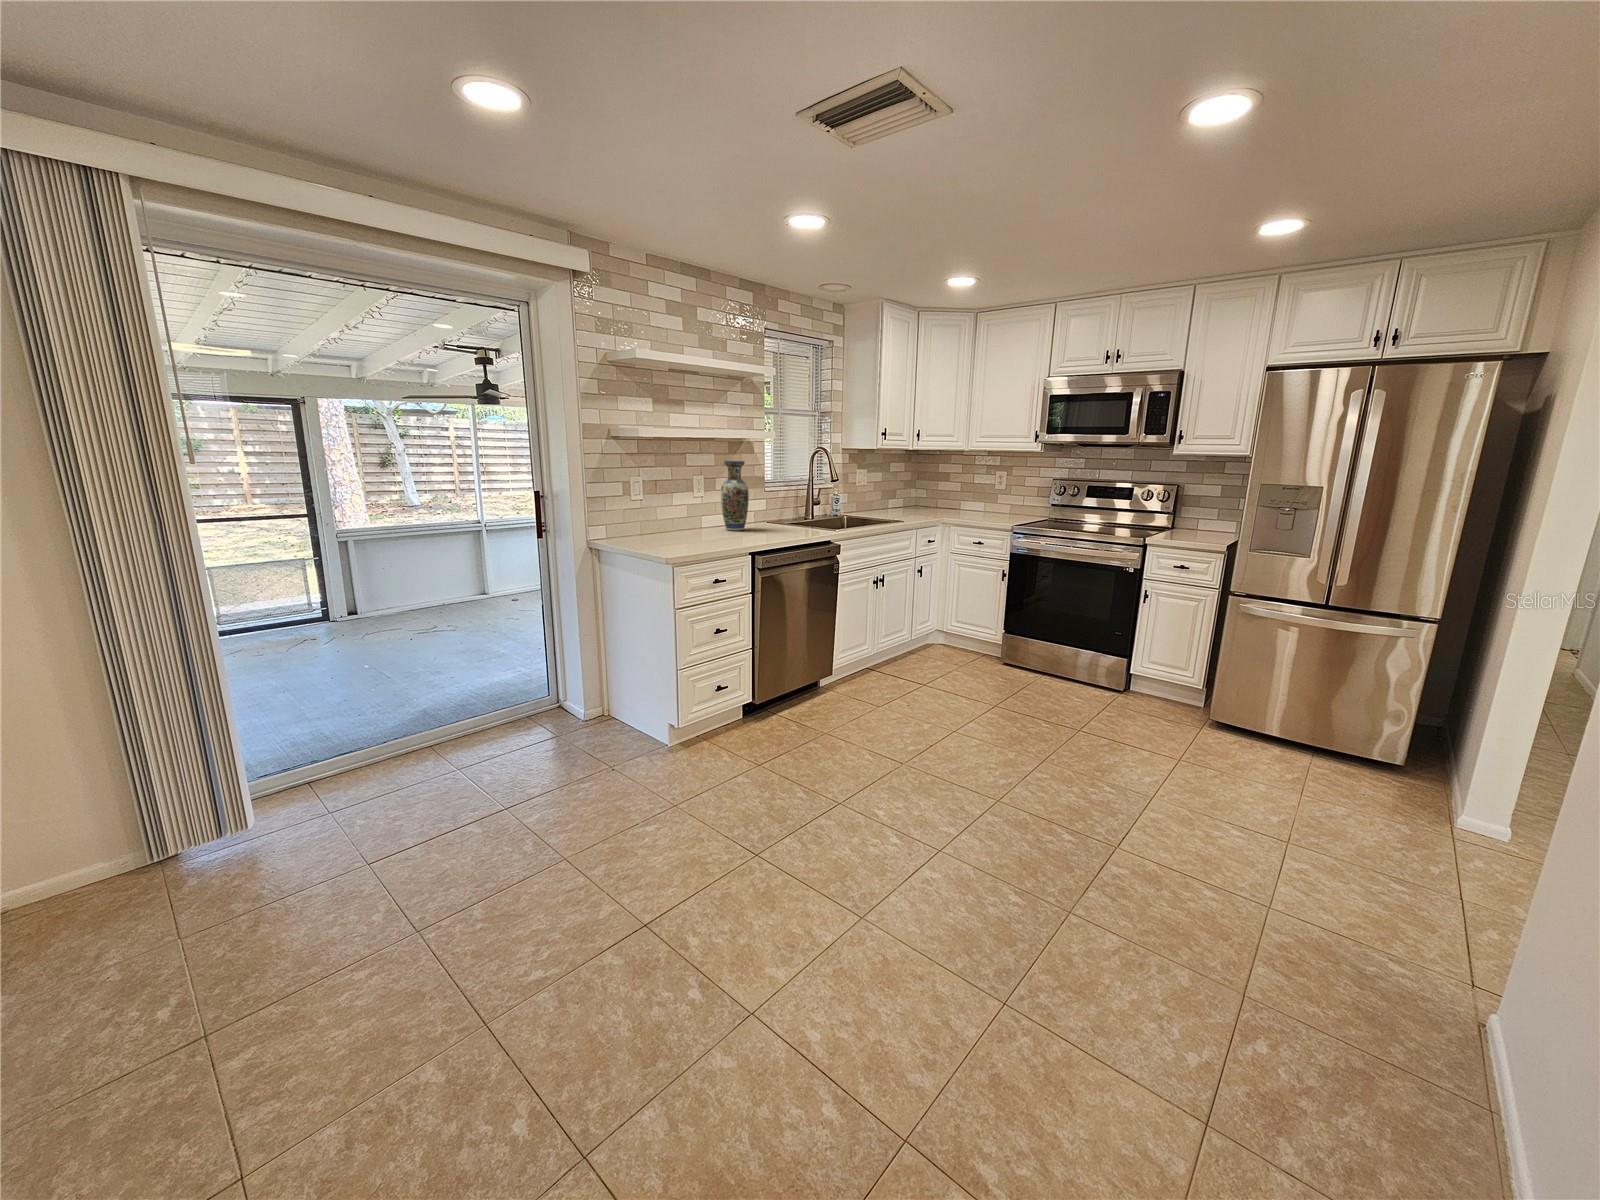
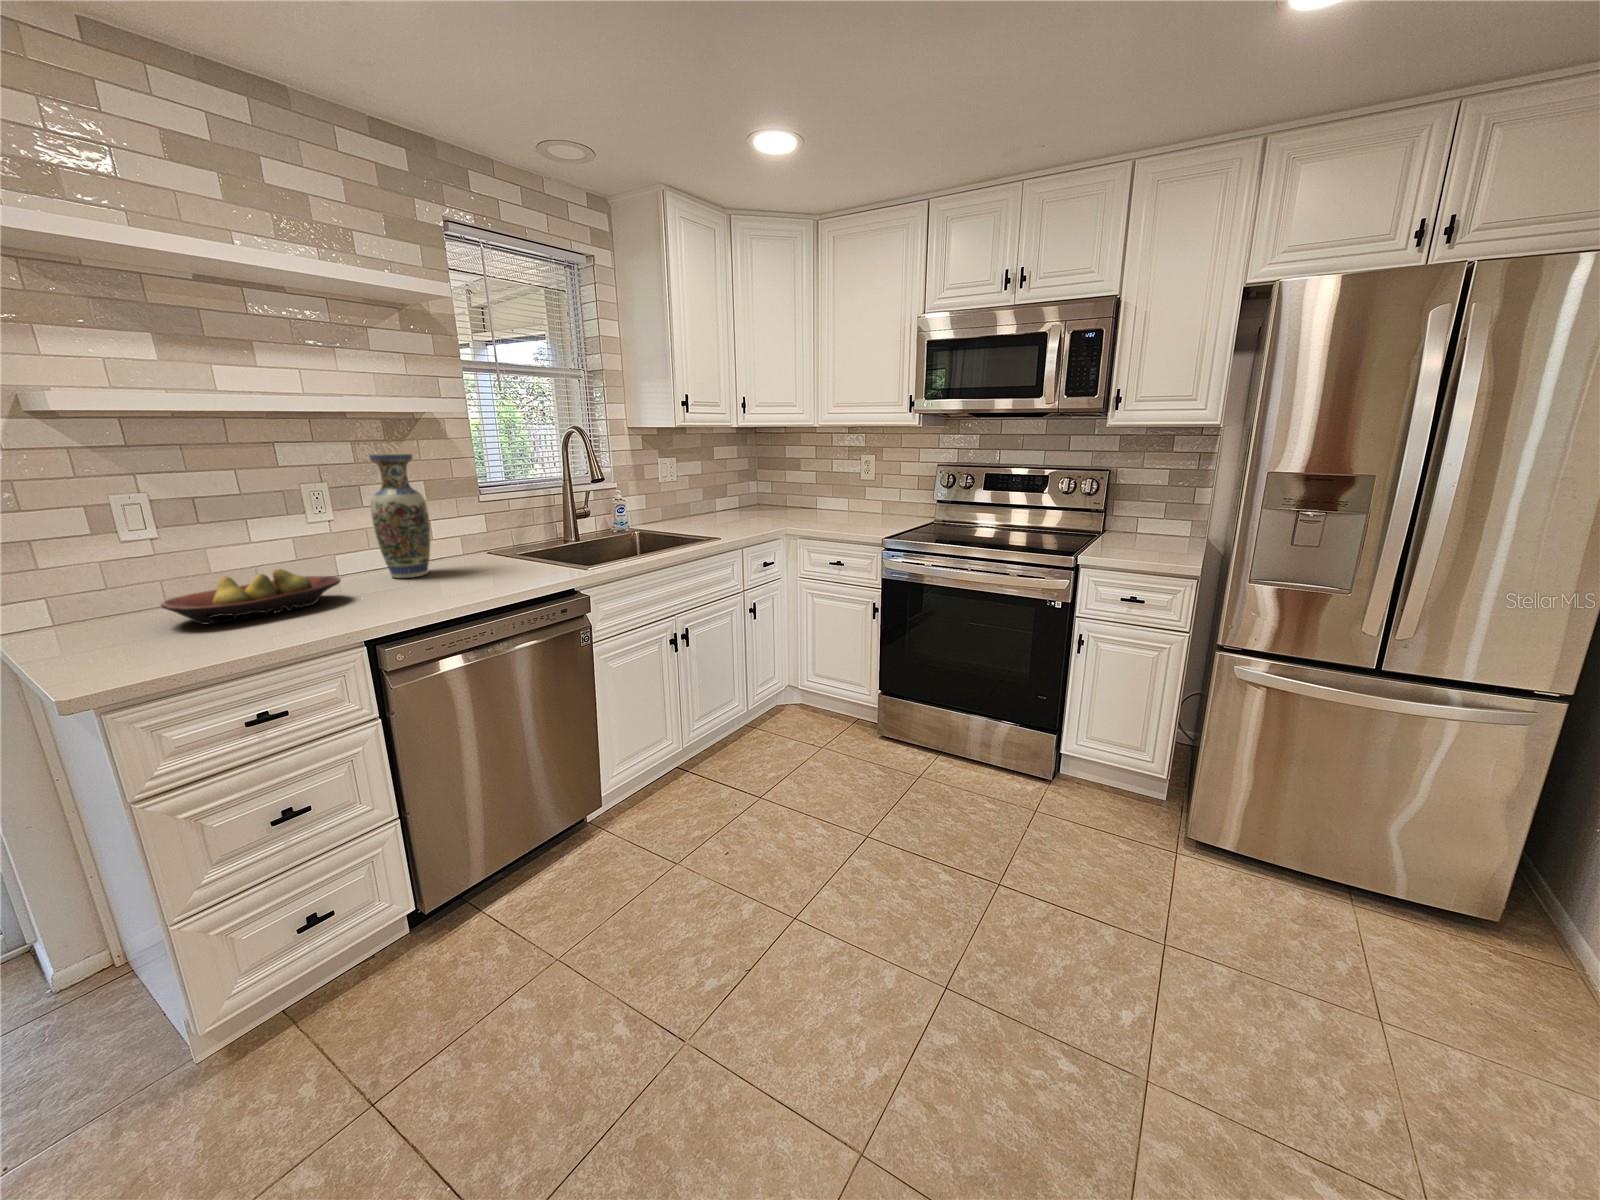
fruit bowl: none [651,518,718,542] -> present [161,569,341,624]

